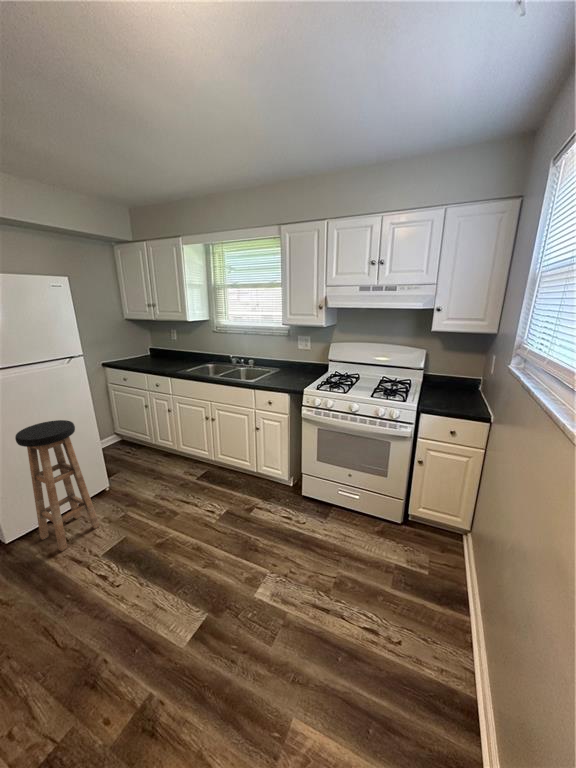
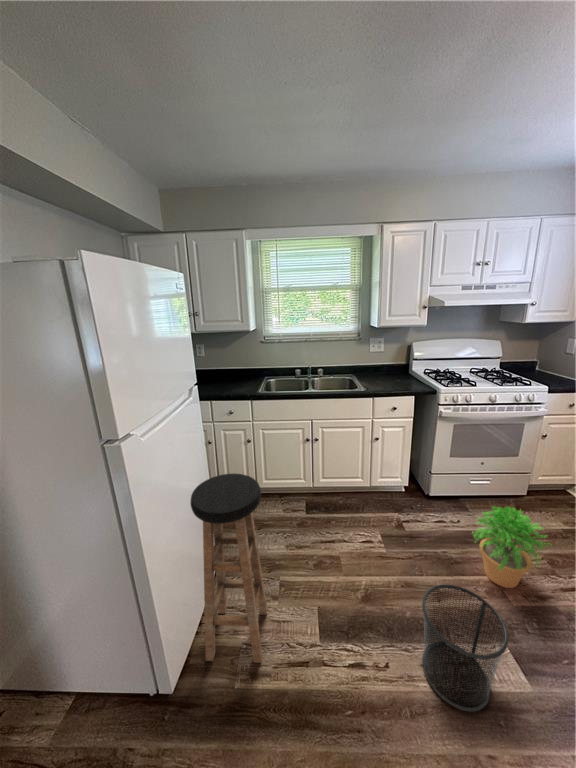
potted plant: none [248,506,308,585] -> present [474,507,546,588]
waste bin: none [109,542,177,637] -> present [422,585,508,712]

